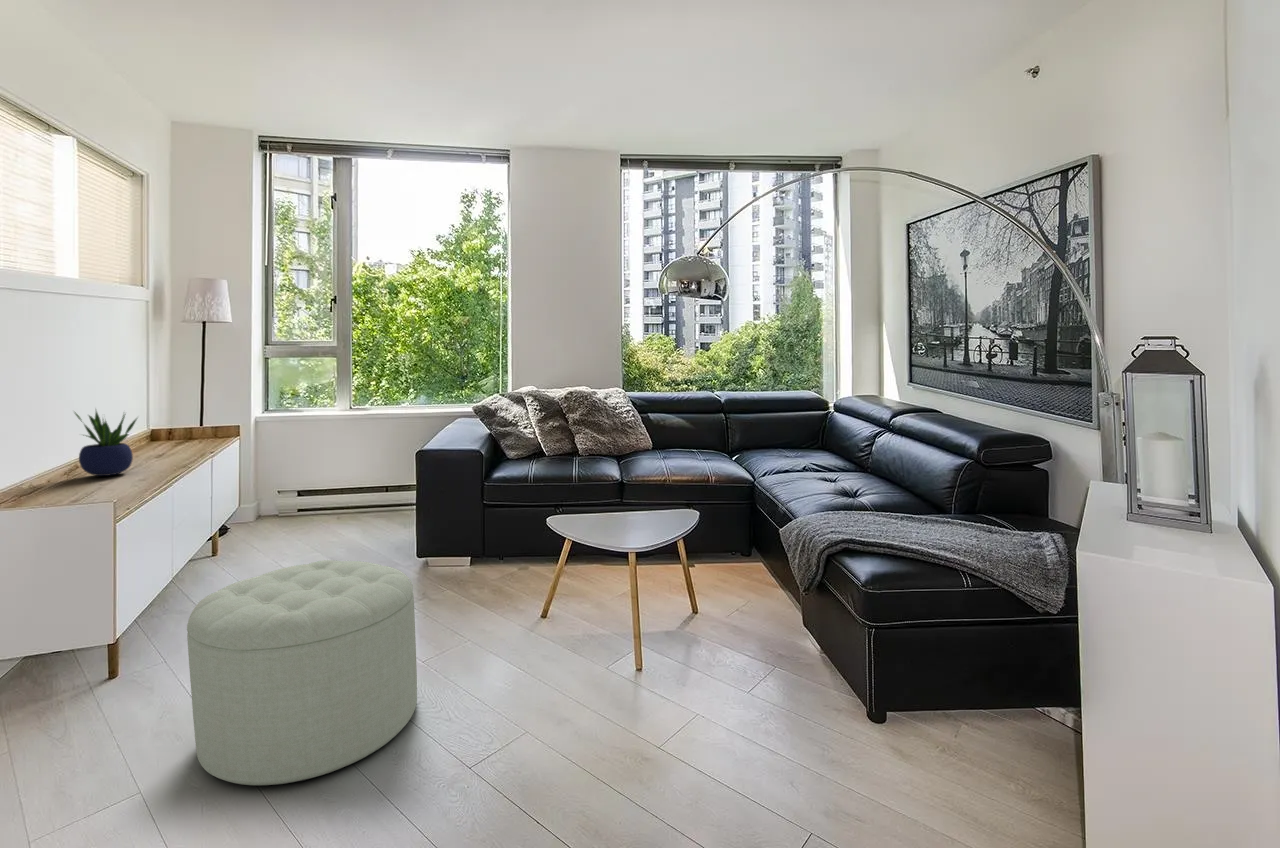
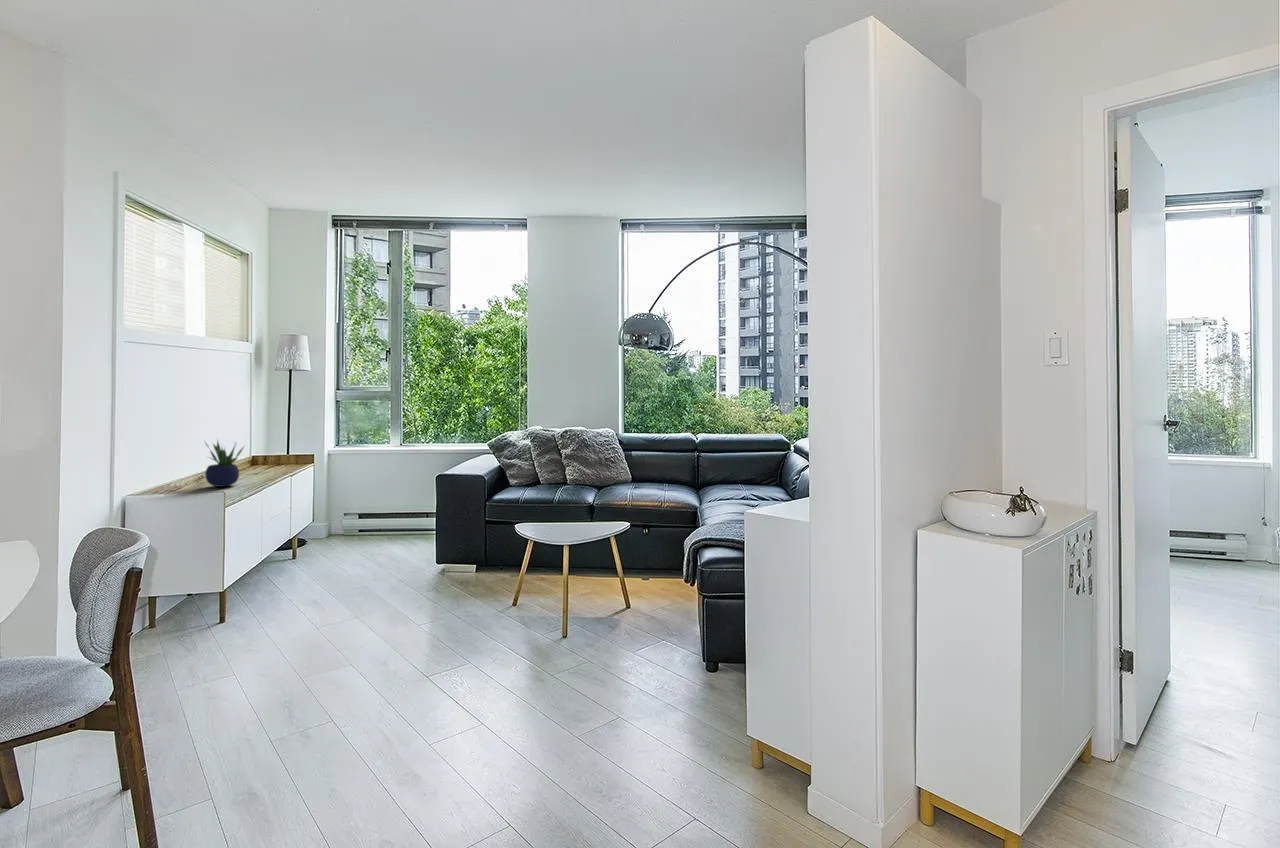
ottoman: present [187,560,417,785] -> none [271,548,412,681]

